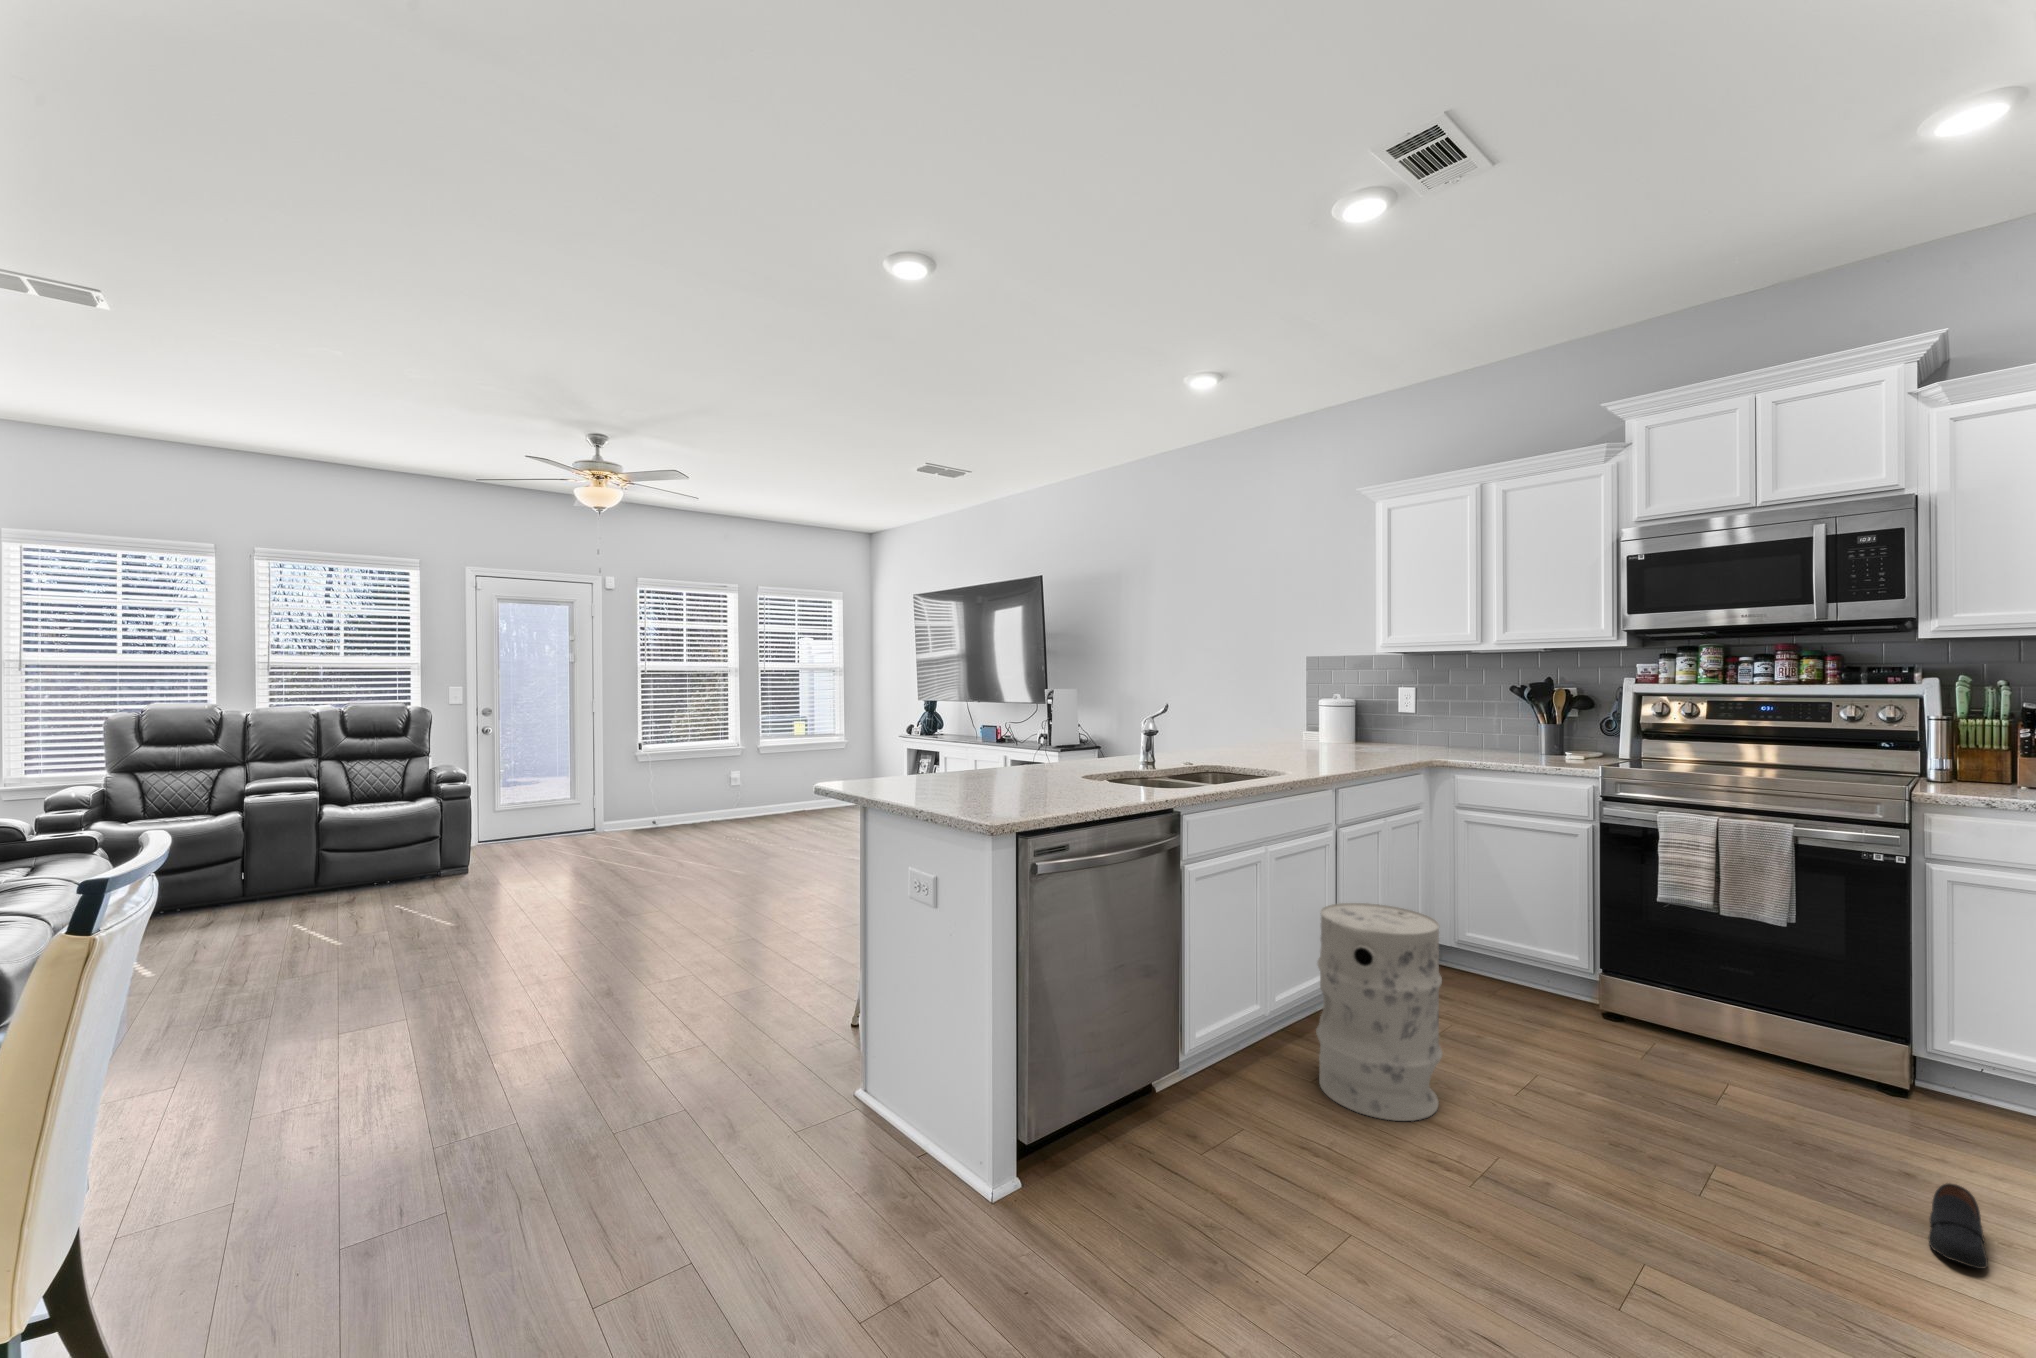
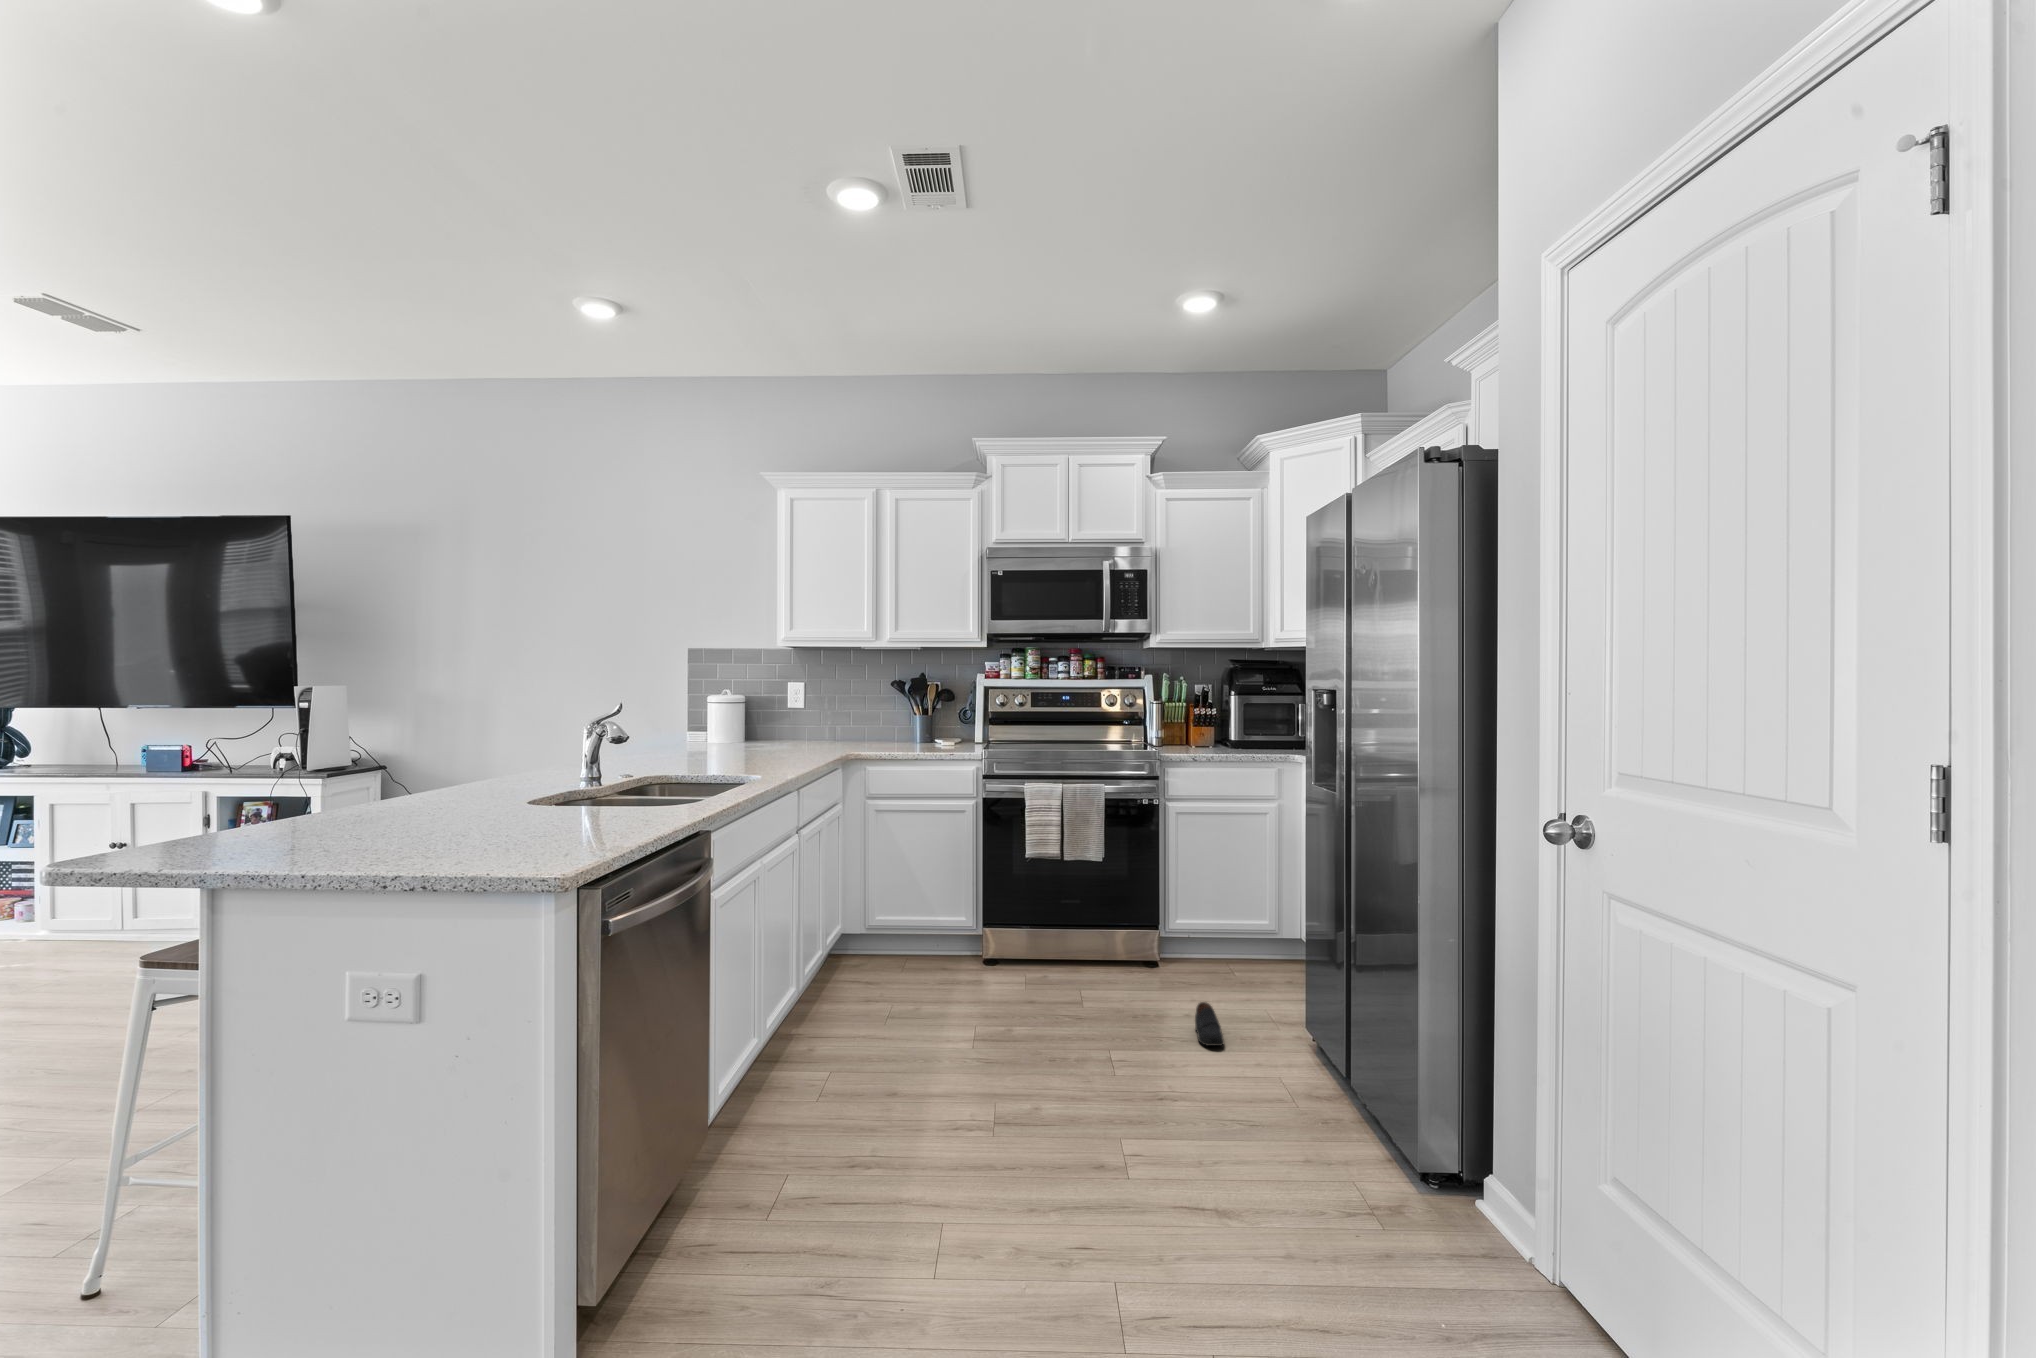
trash can: present [1316,903,1443,1121] -> none [814,894,923,1090]

